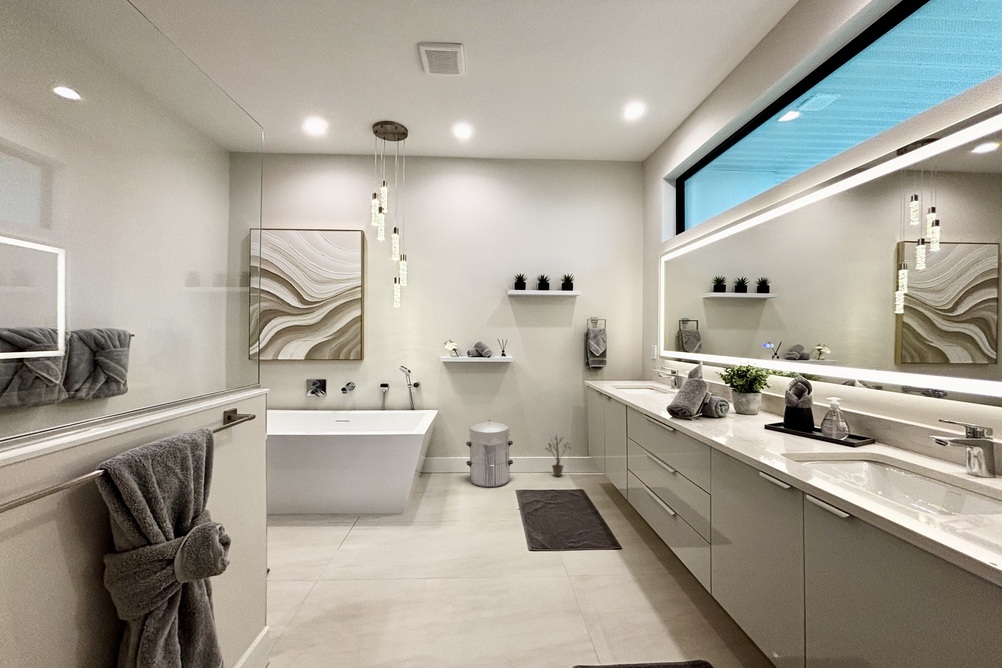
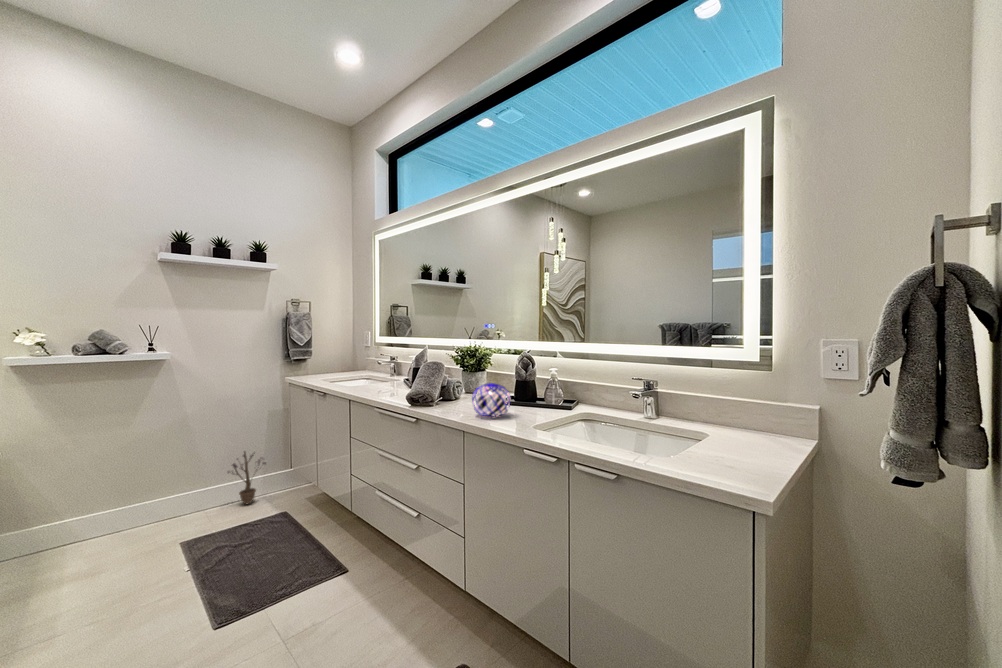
decorative orb: none [723,405,768,438] -> present [472,383,510,416]
waste bin: present [466,420,513,487] -> none [74,449,173,558]

